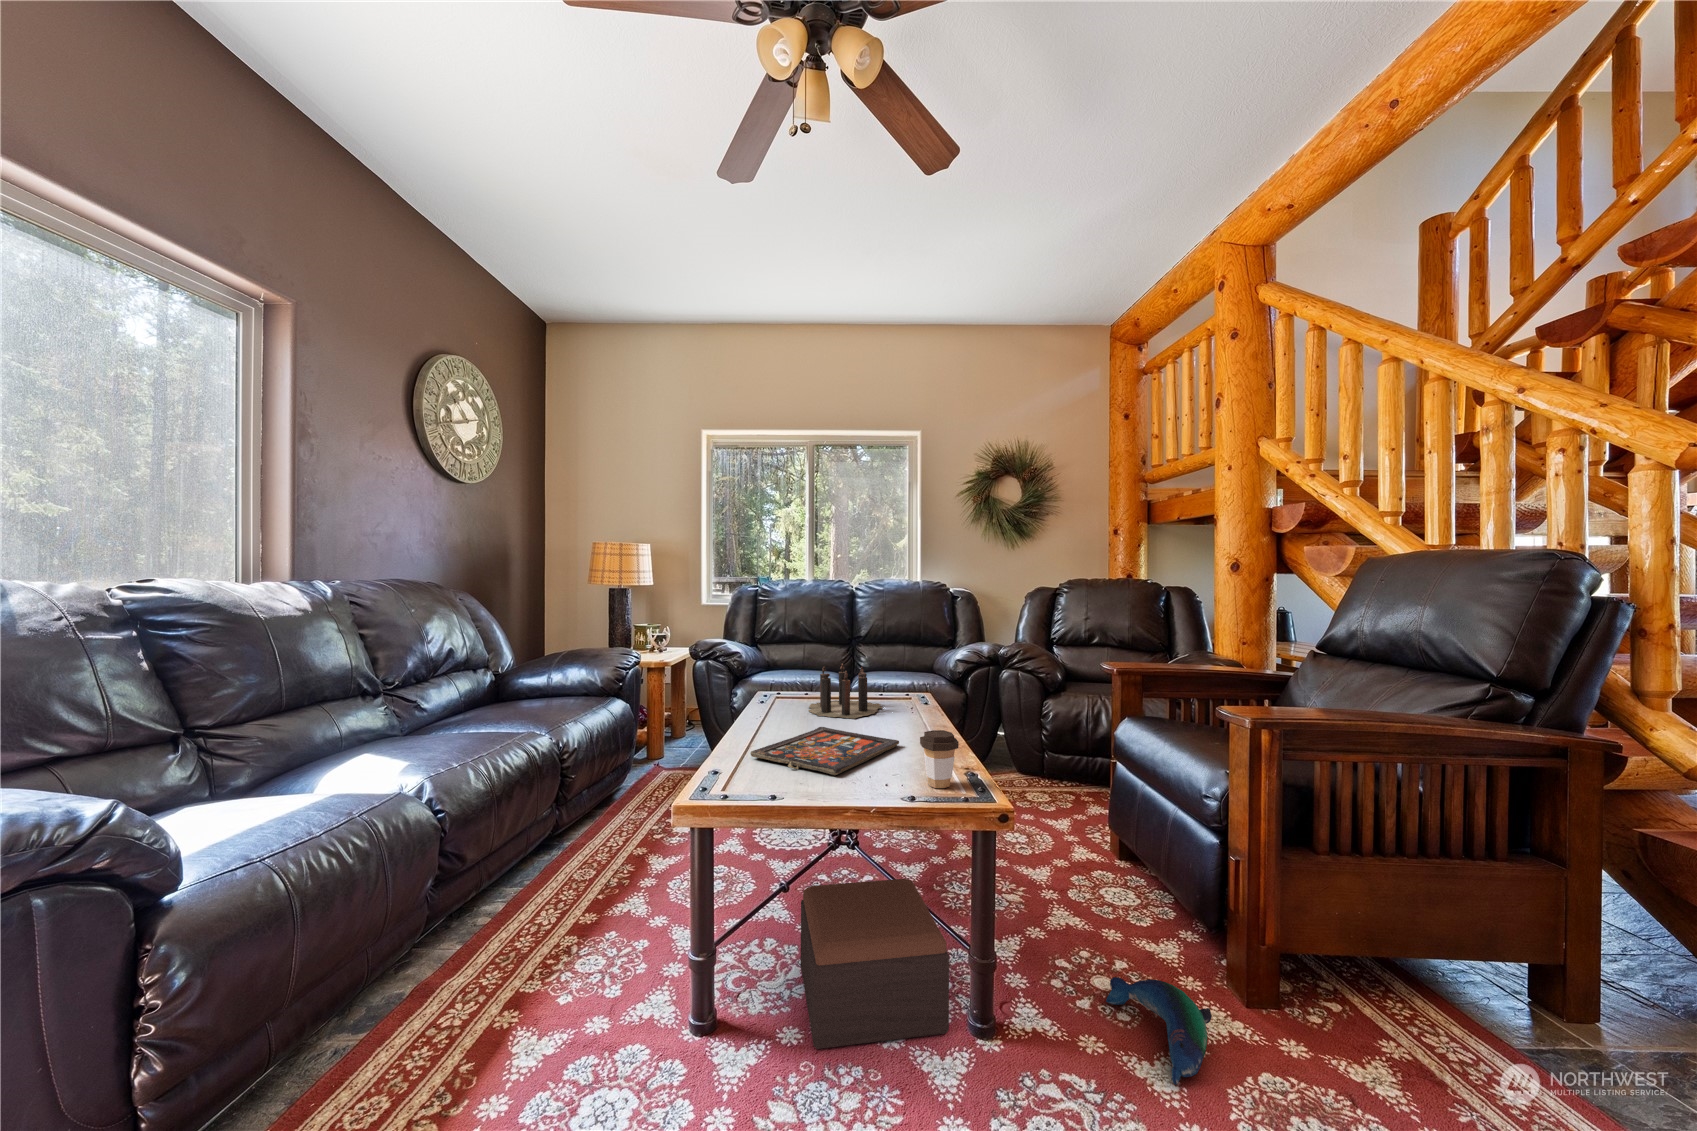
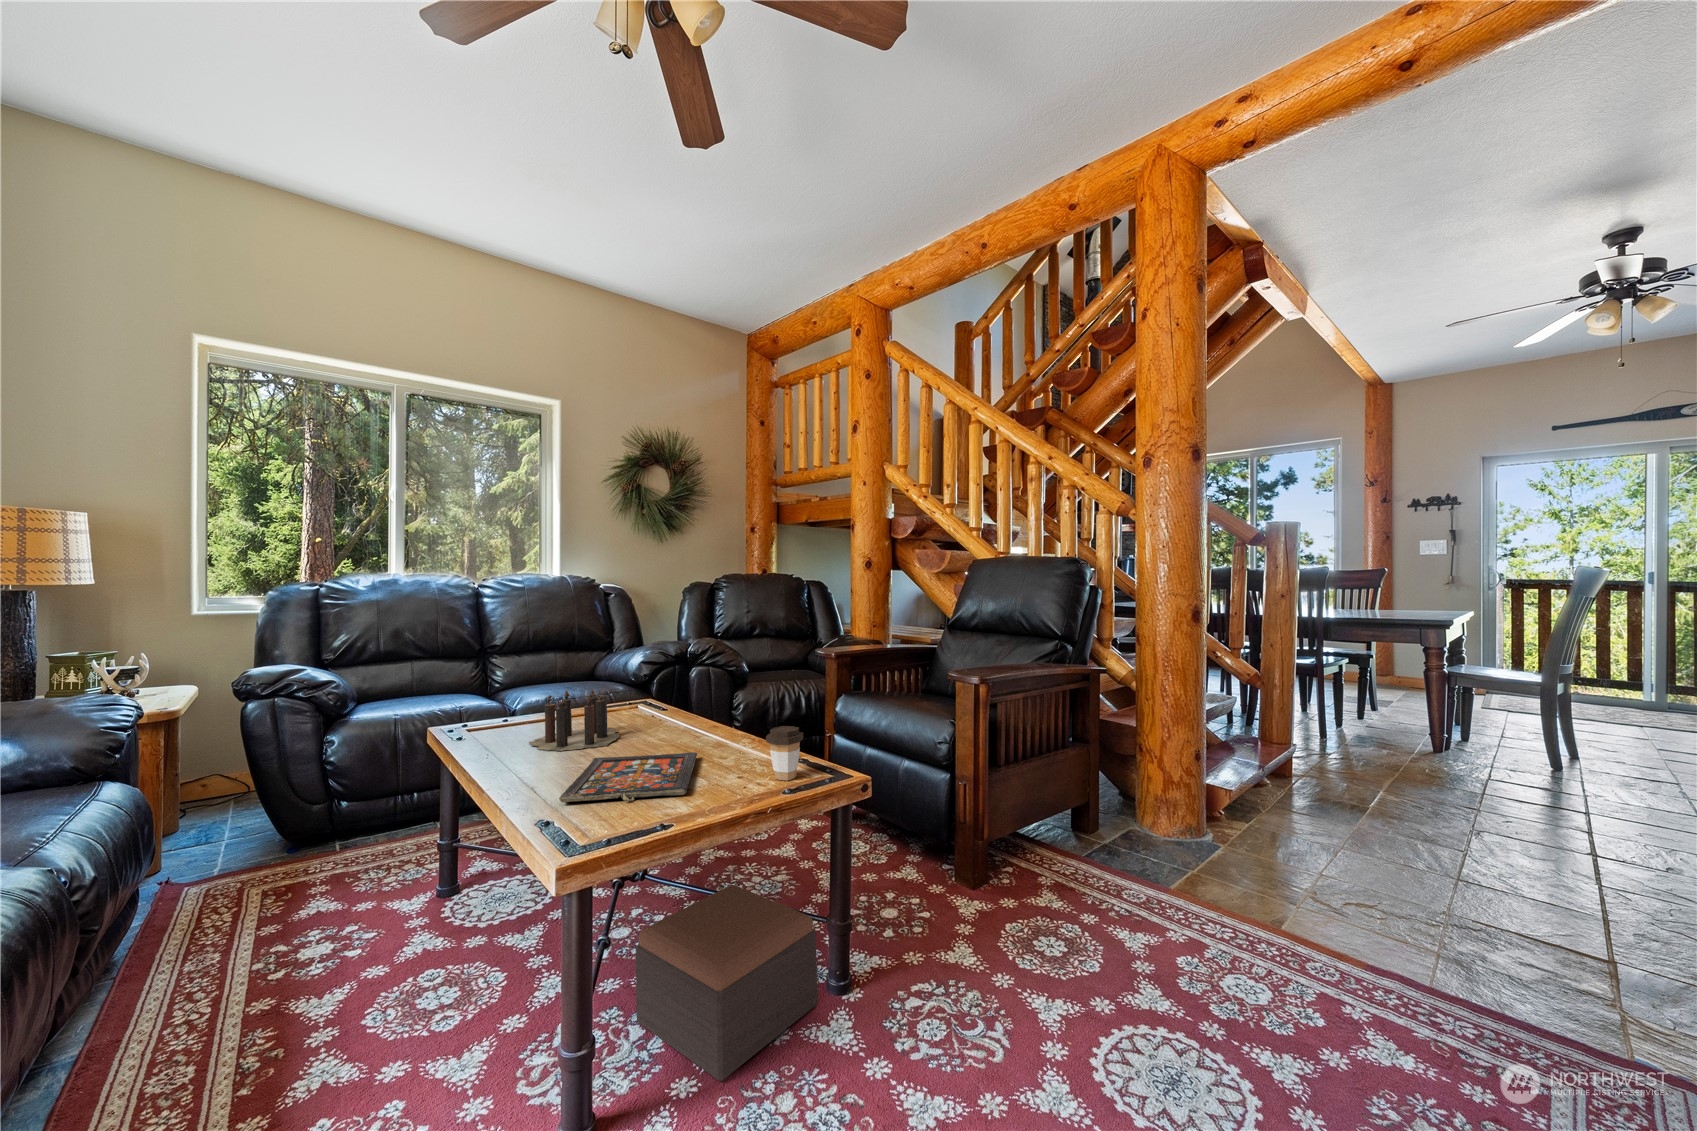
plush toy: present [1106,977,1212,1085] -> none [895,889,985,955]

